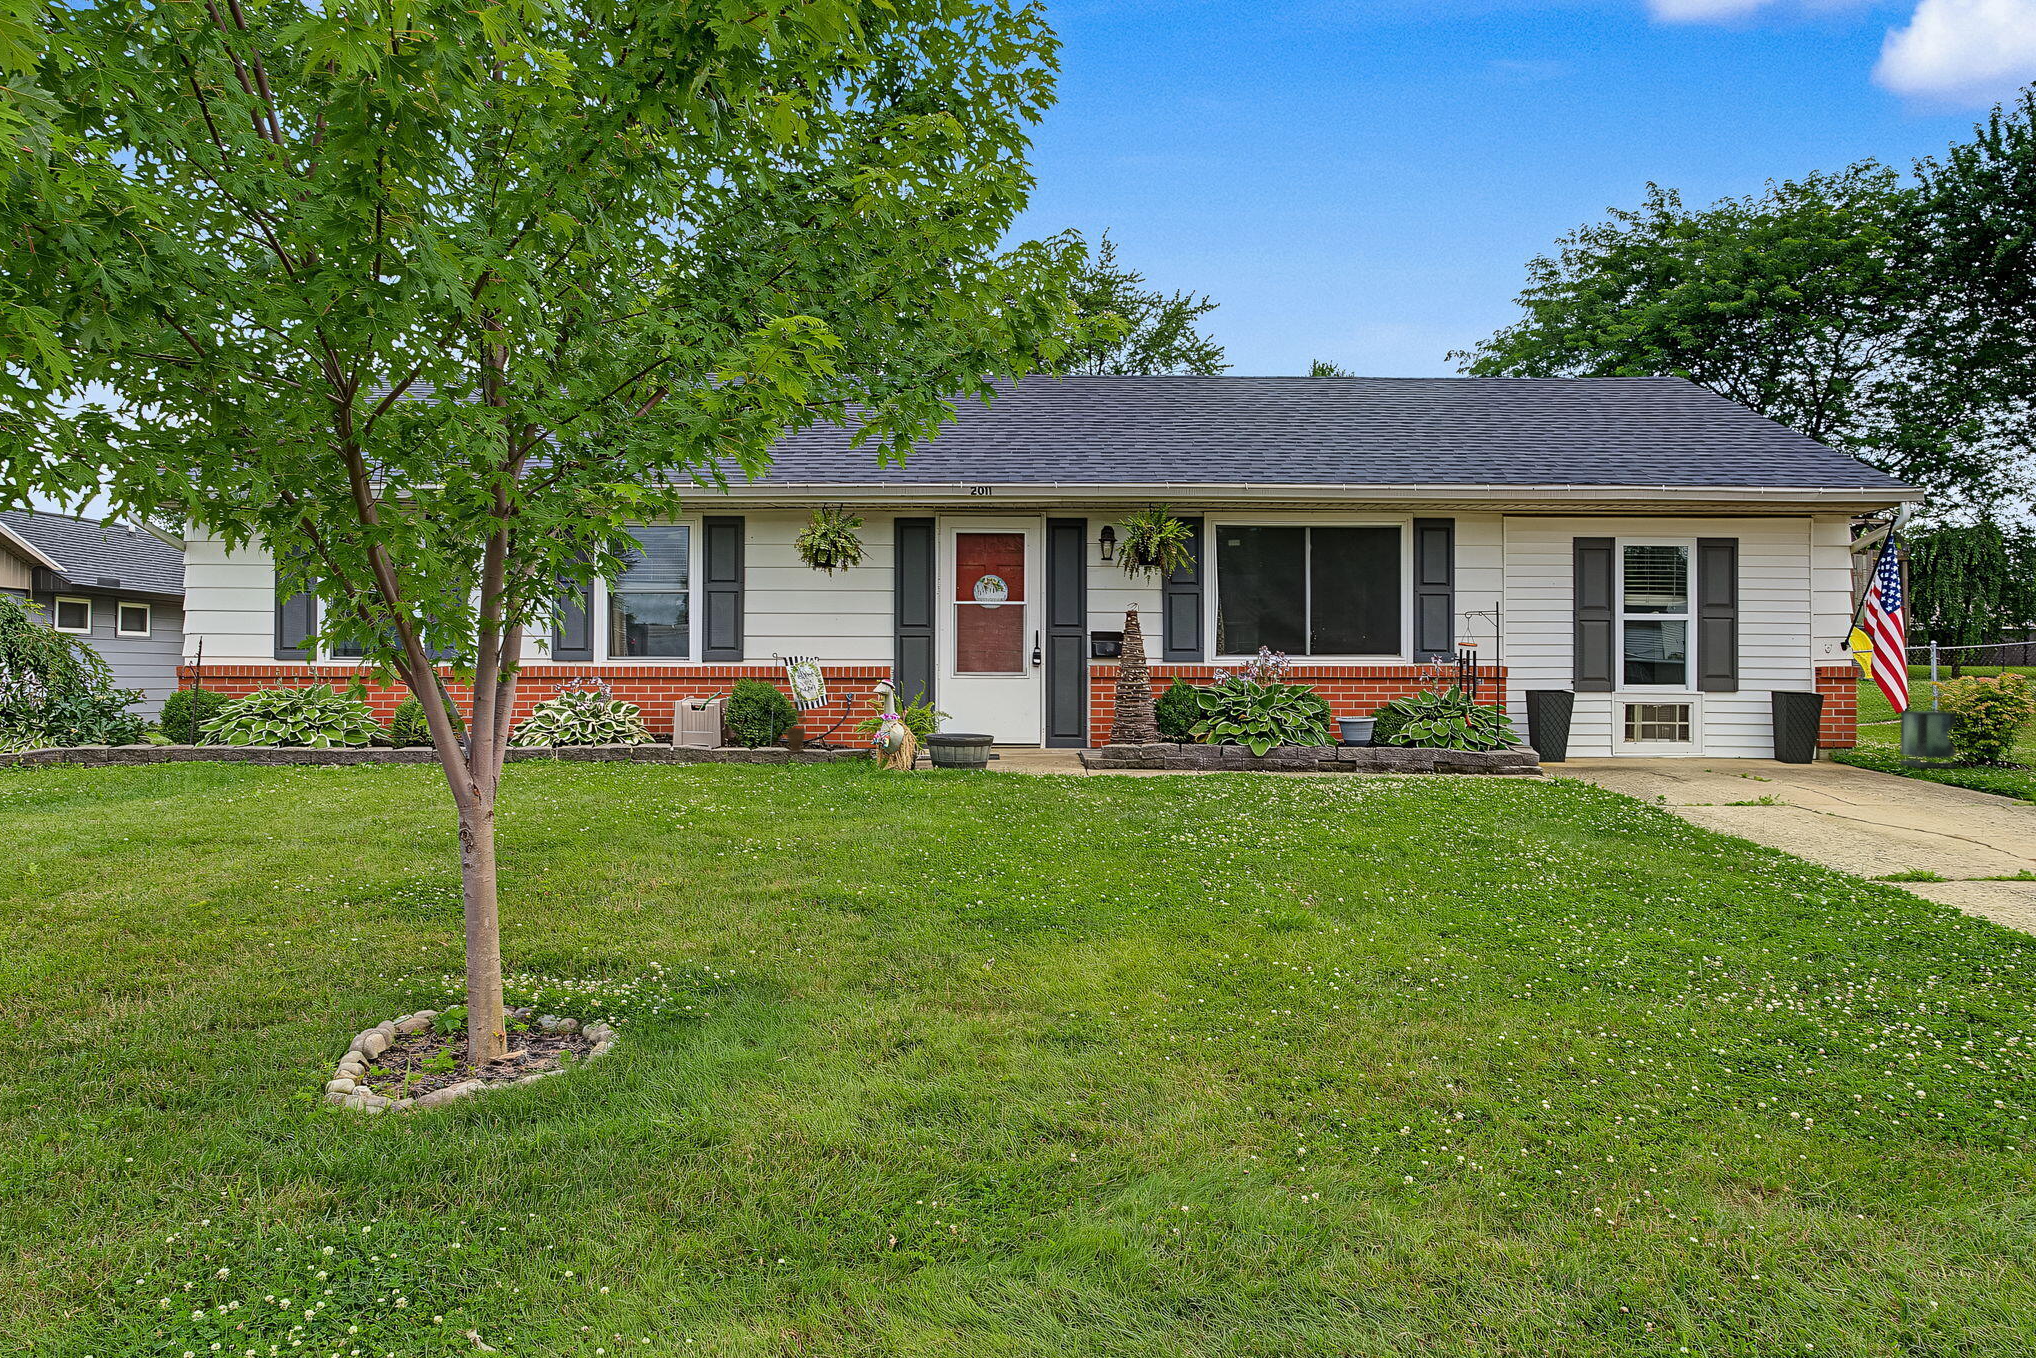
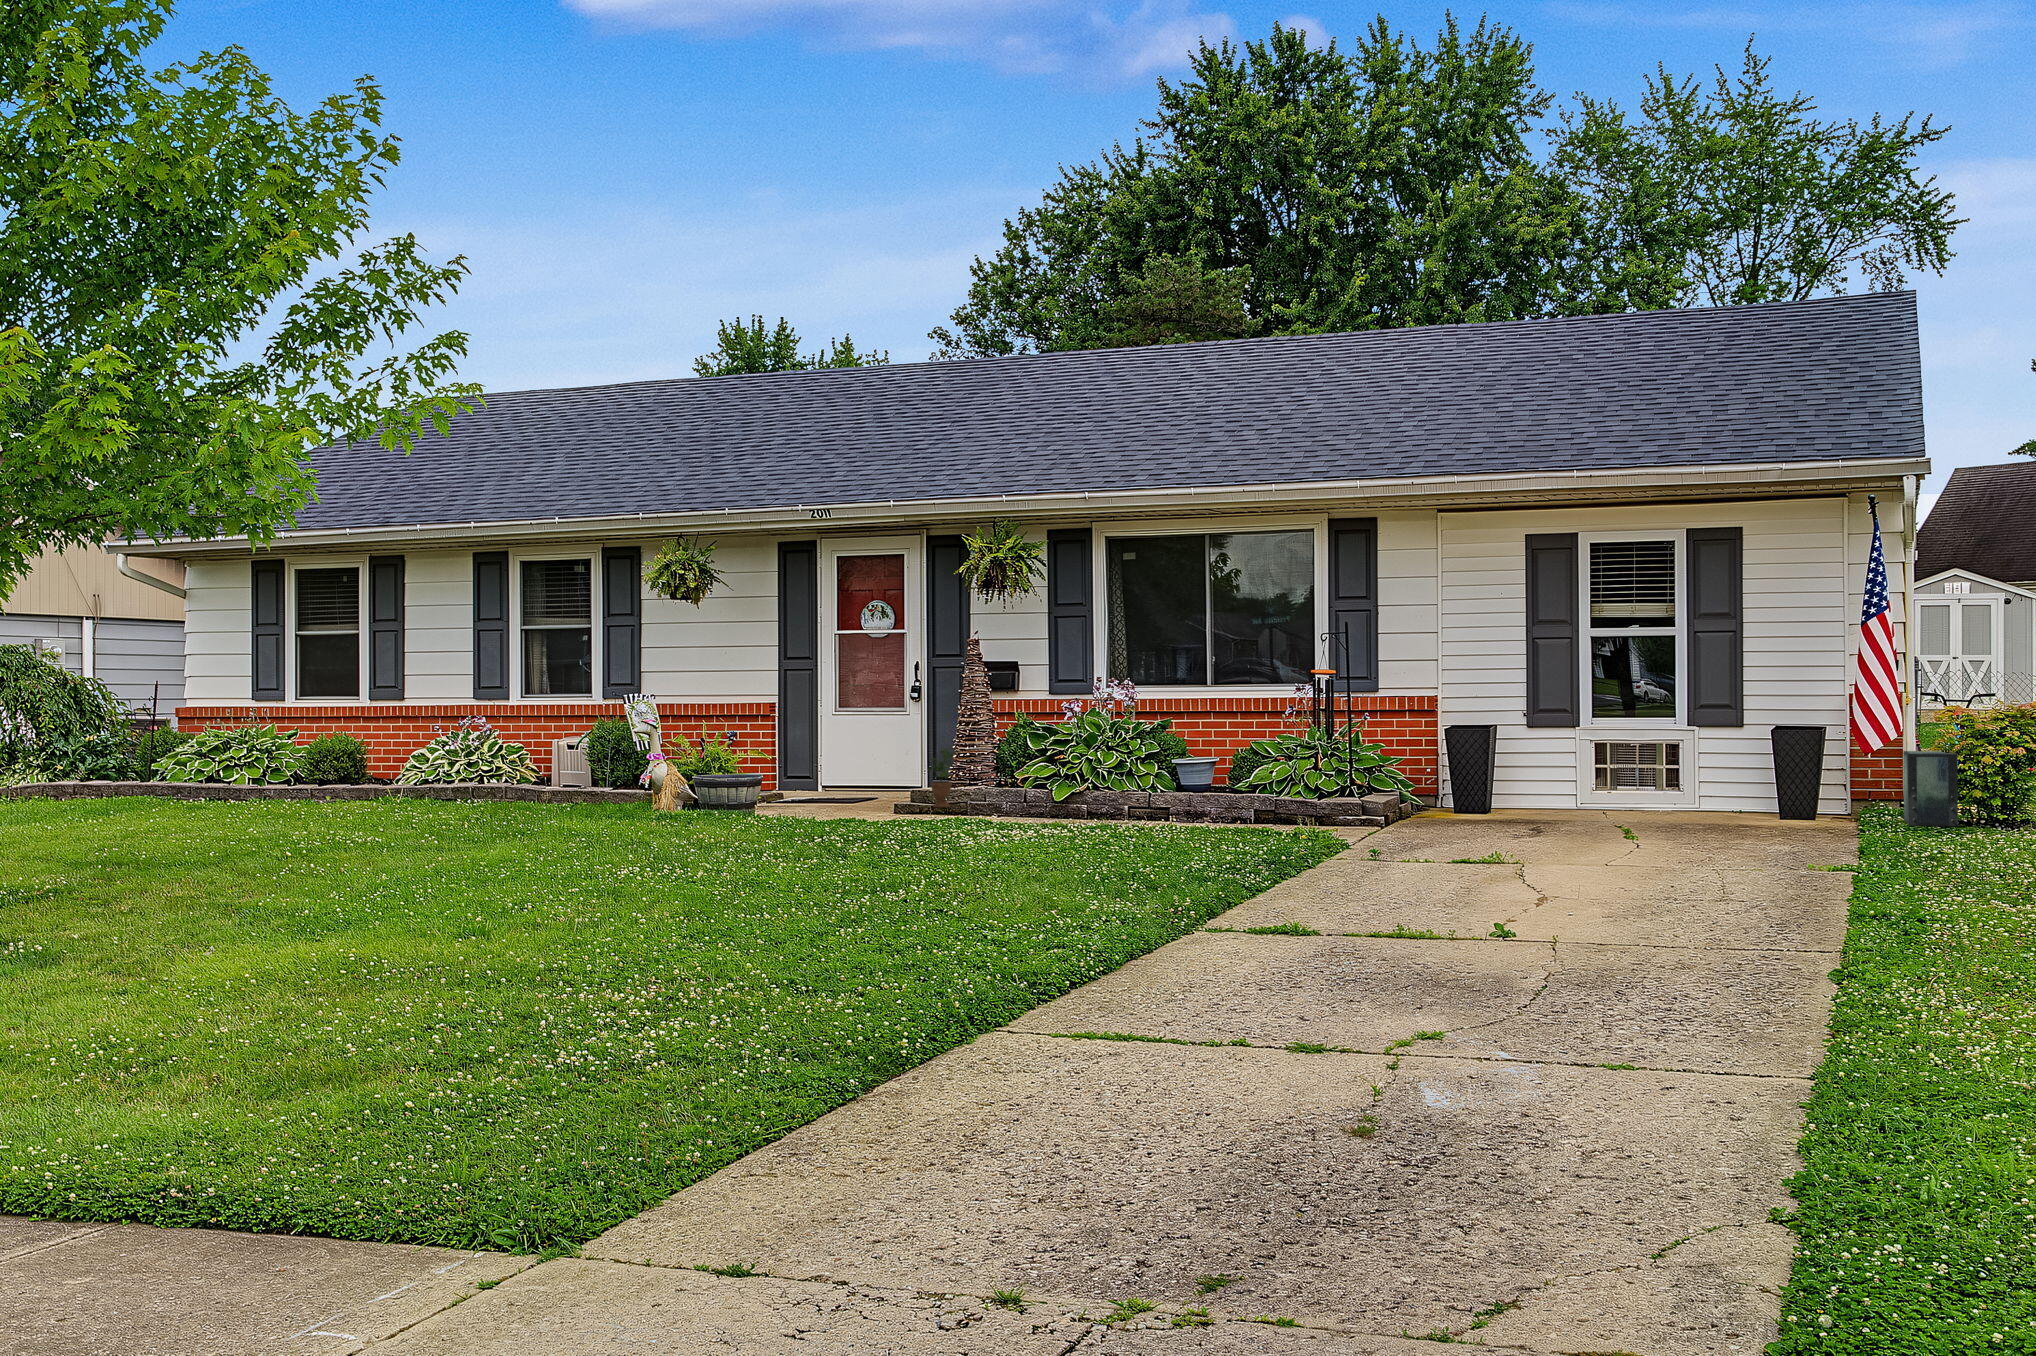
potted plant: present [784,696,806,753] -> present [928,747,956,807]

